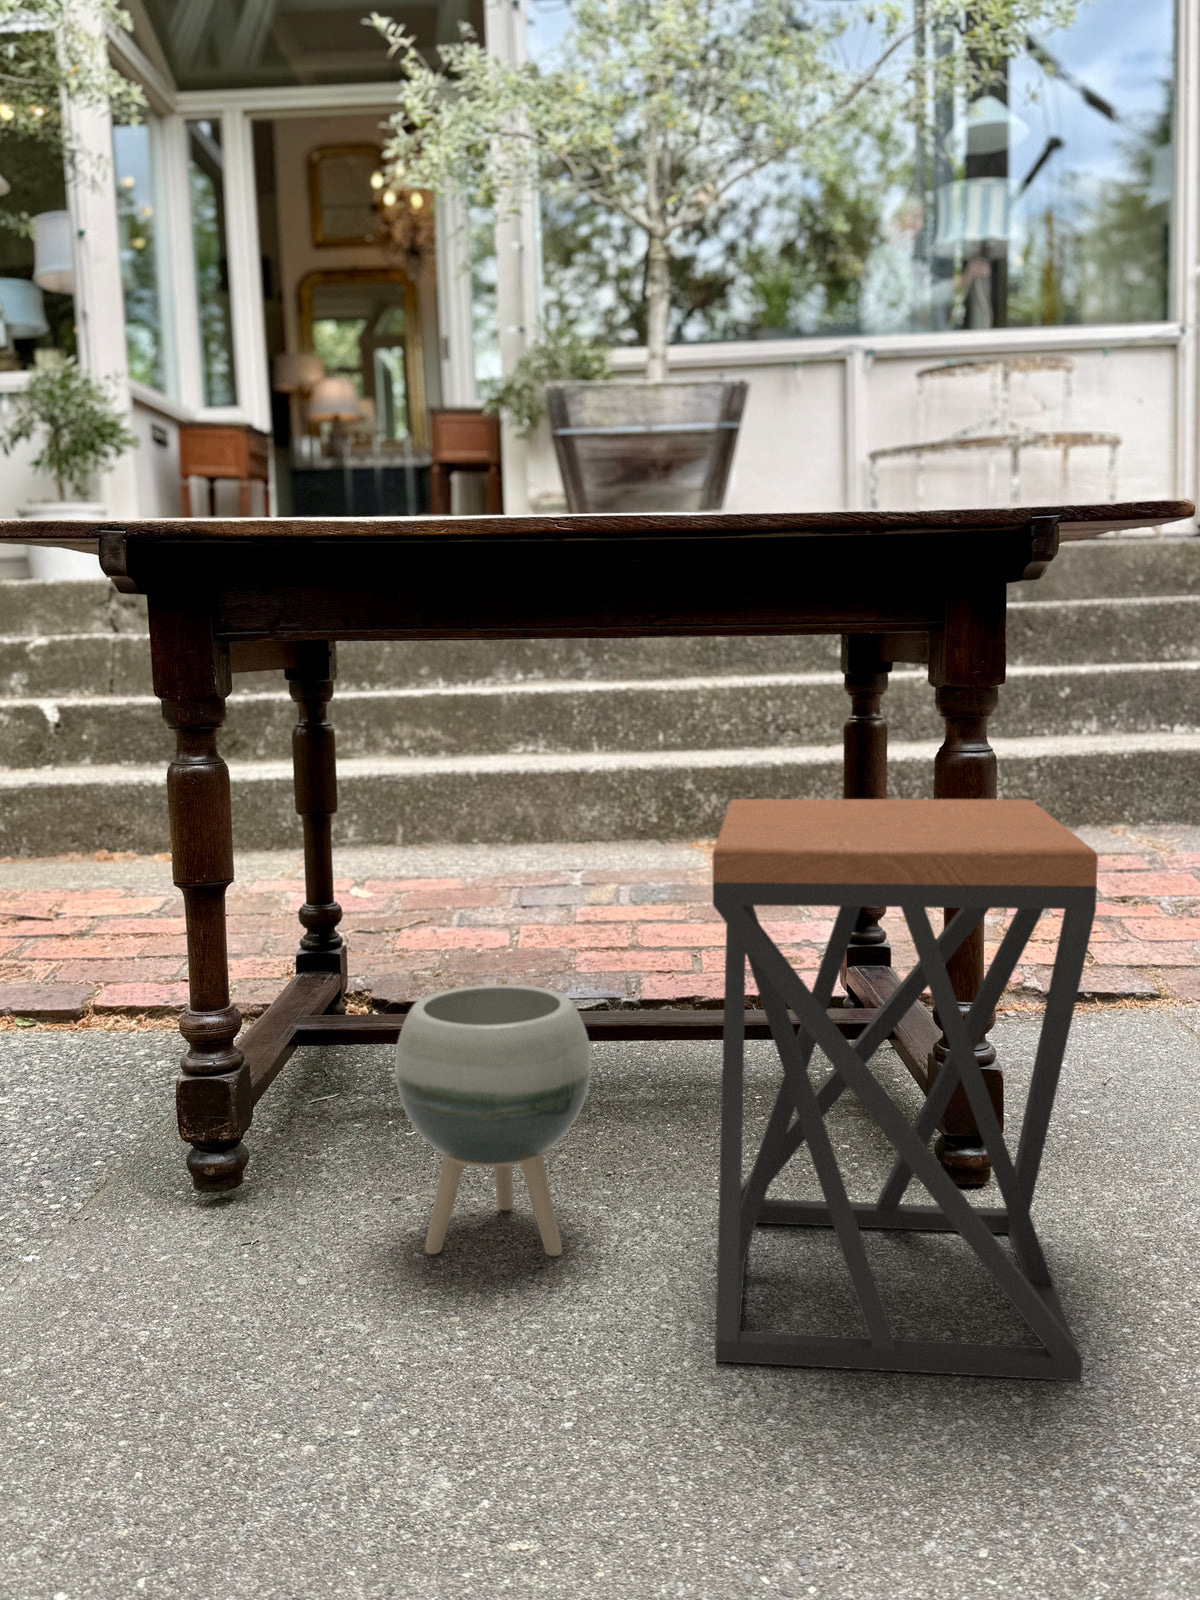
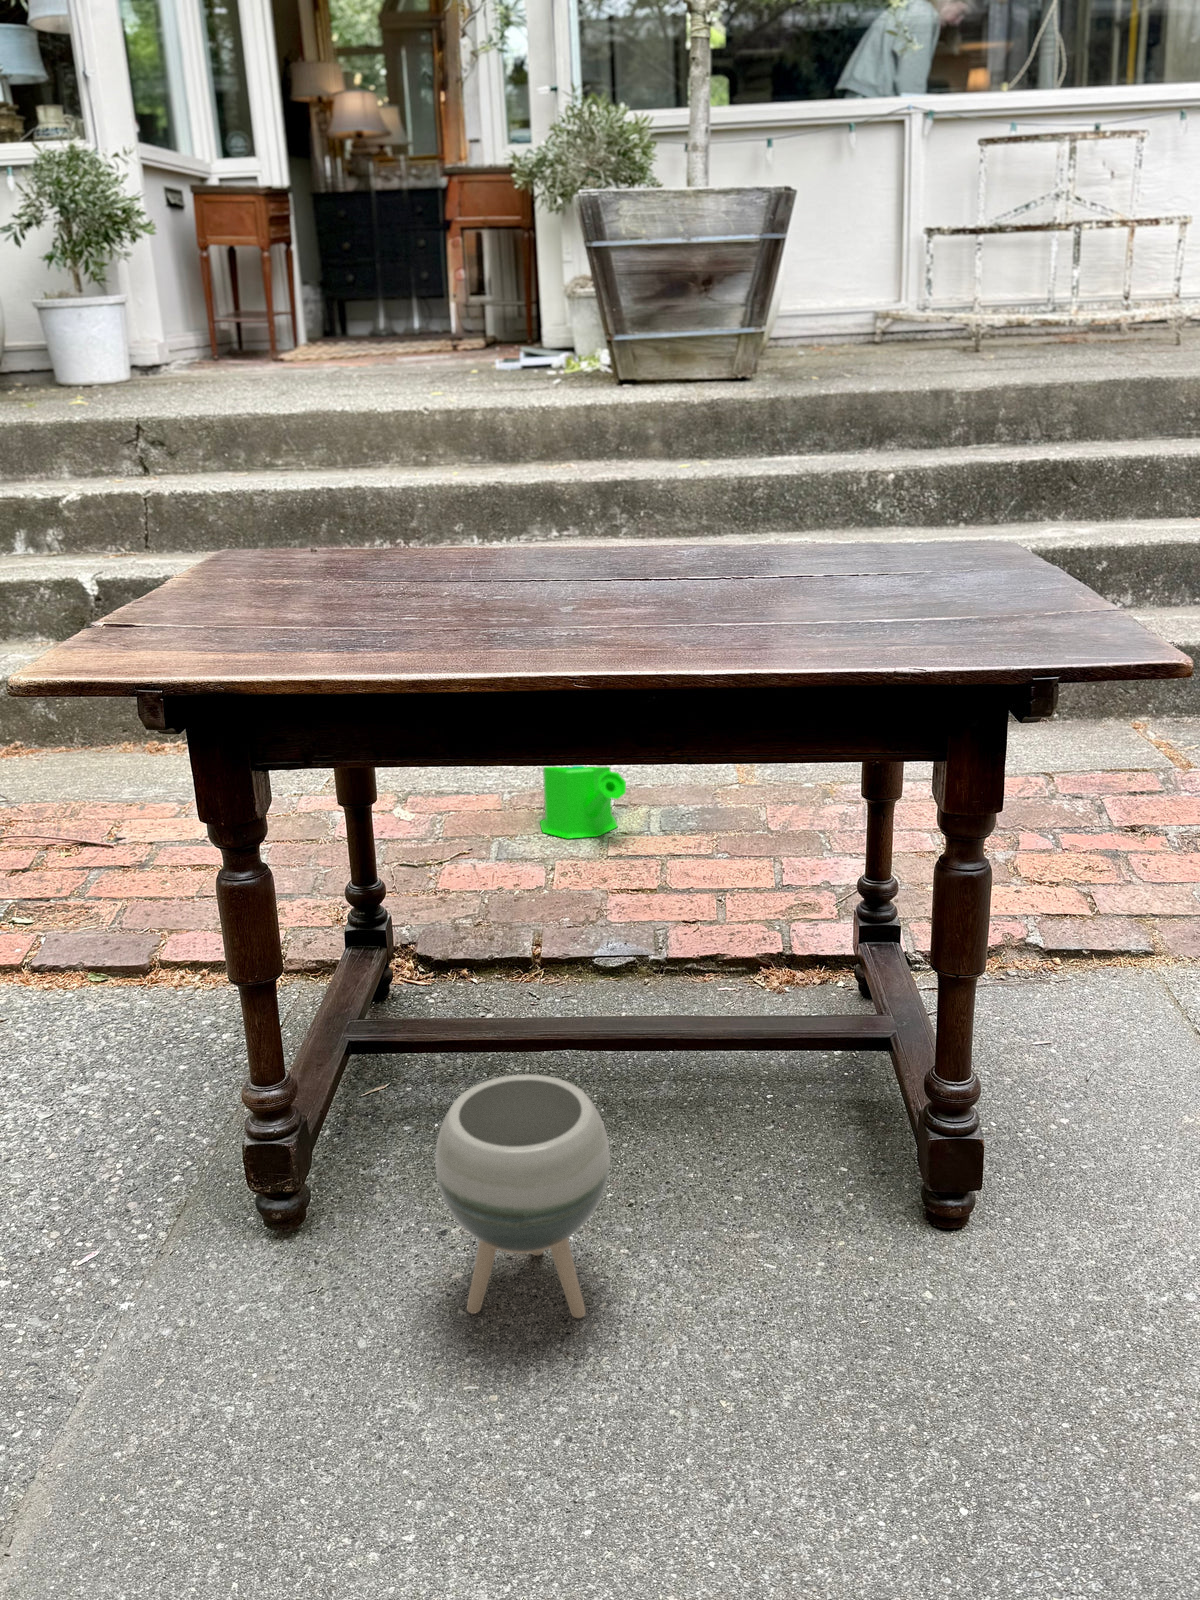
stool: present [712,799,1098,1381] -> none [711,931,1059,1490]
watering can: none [505,806,596,922] -> present [540,766,626,839]

